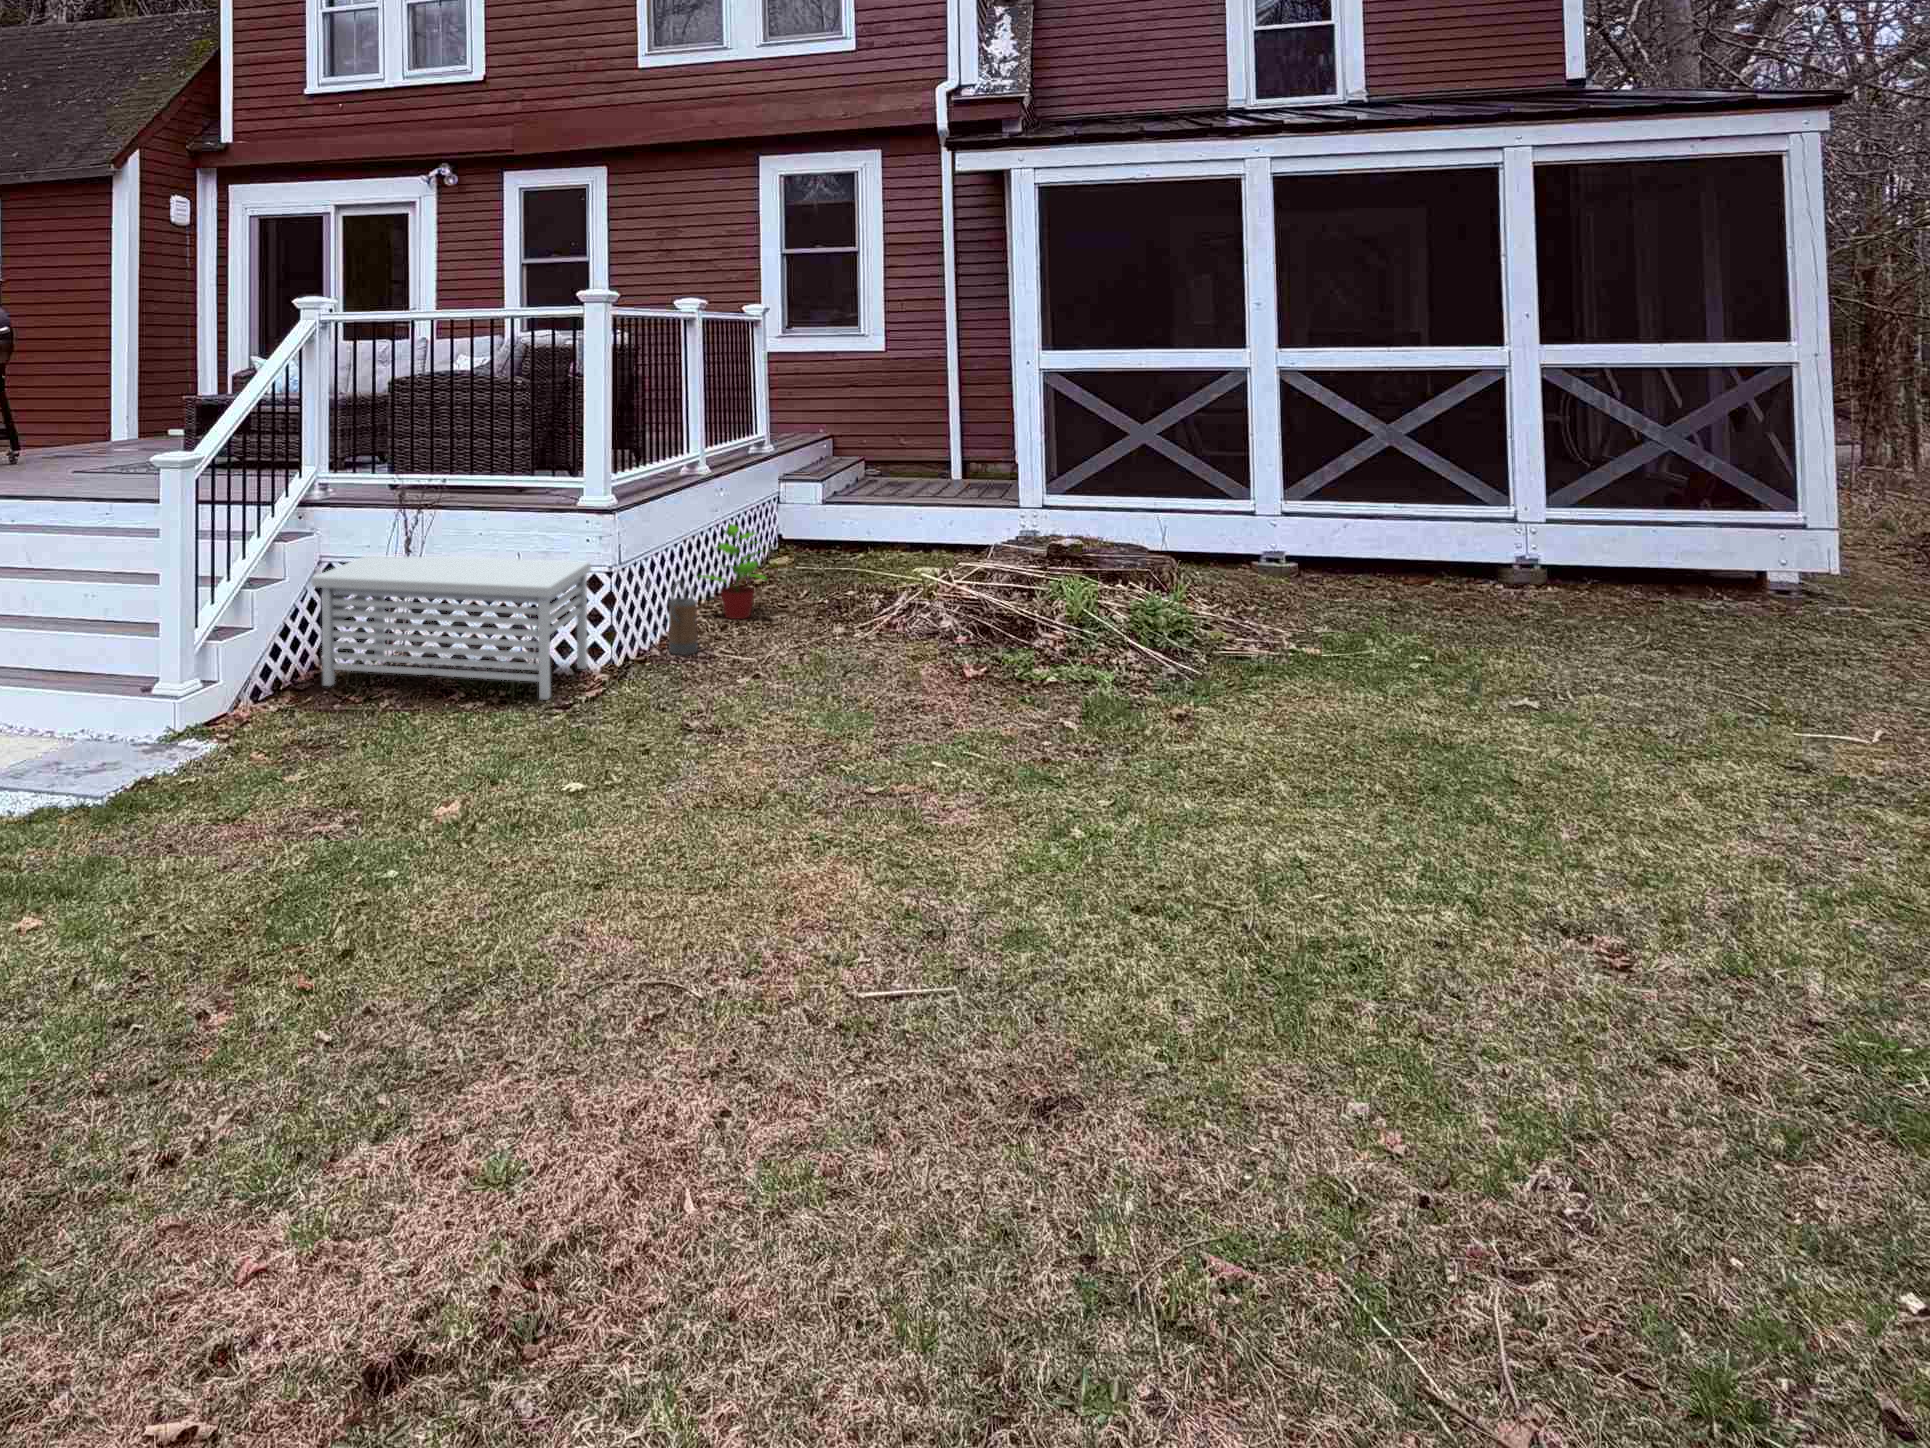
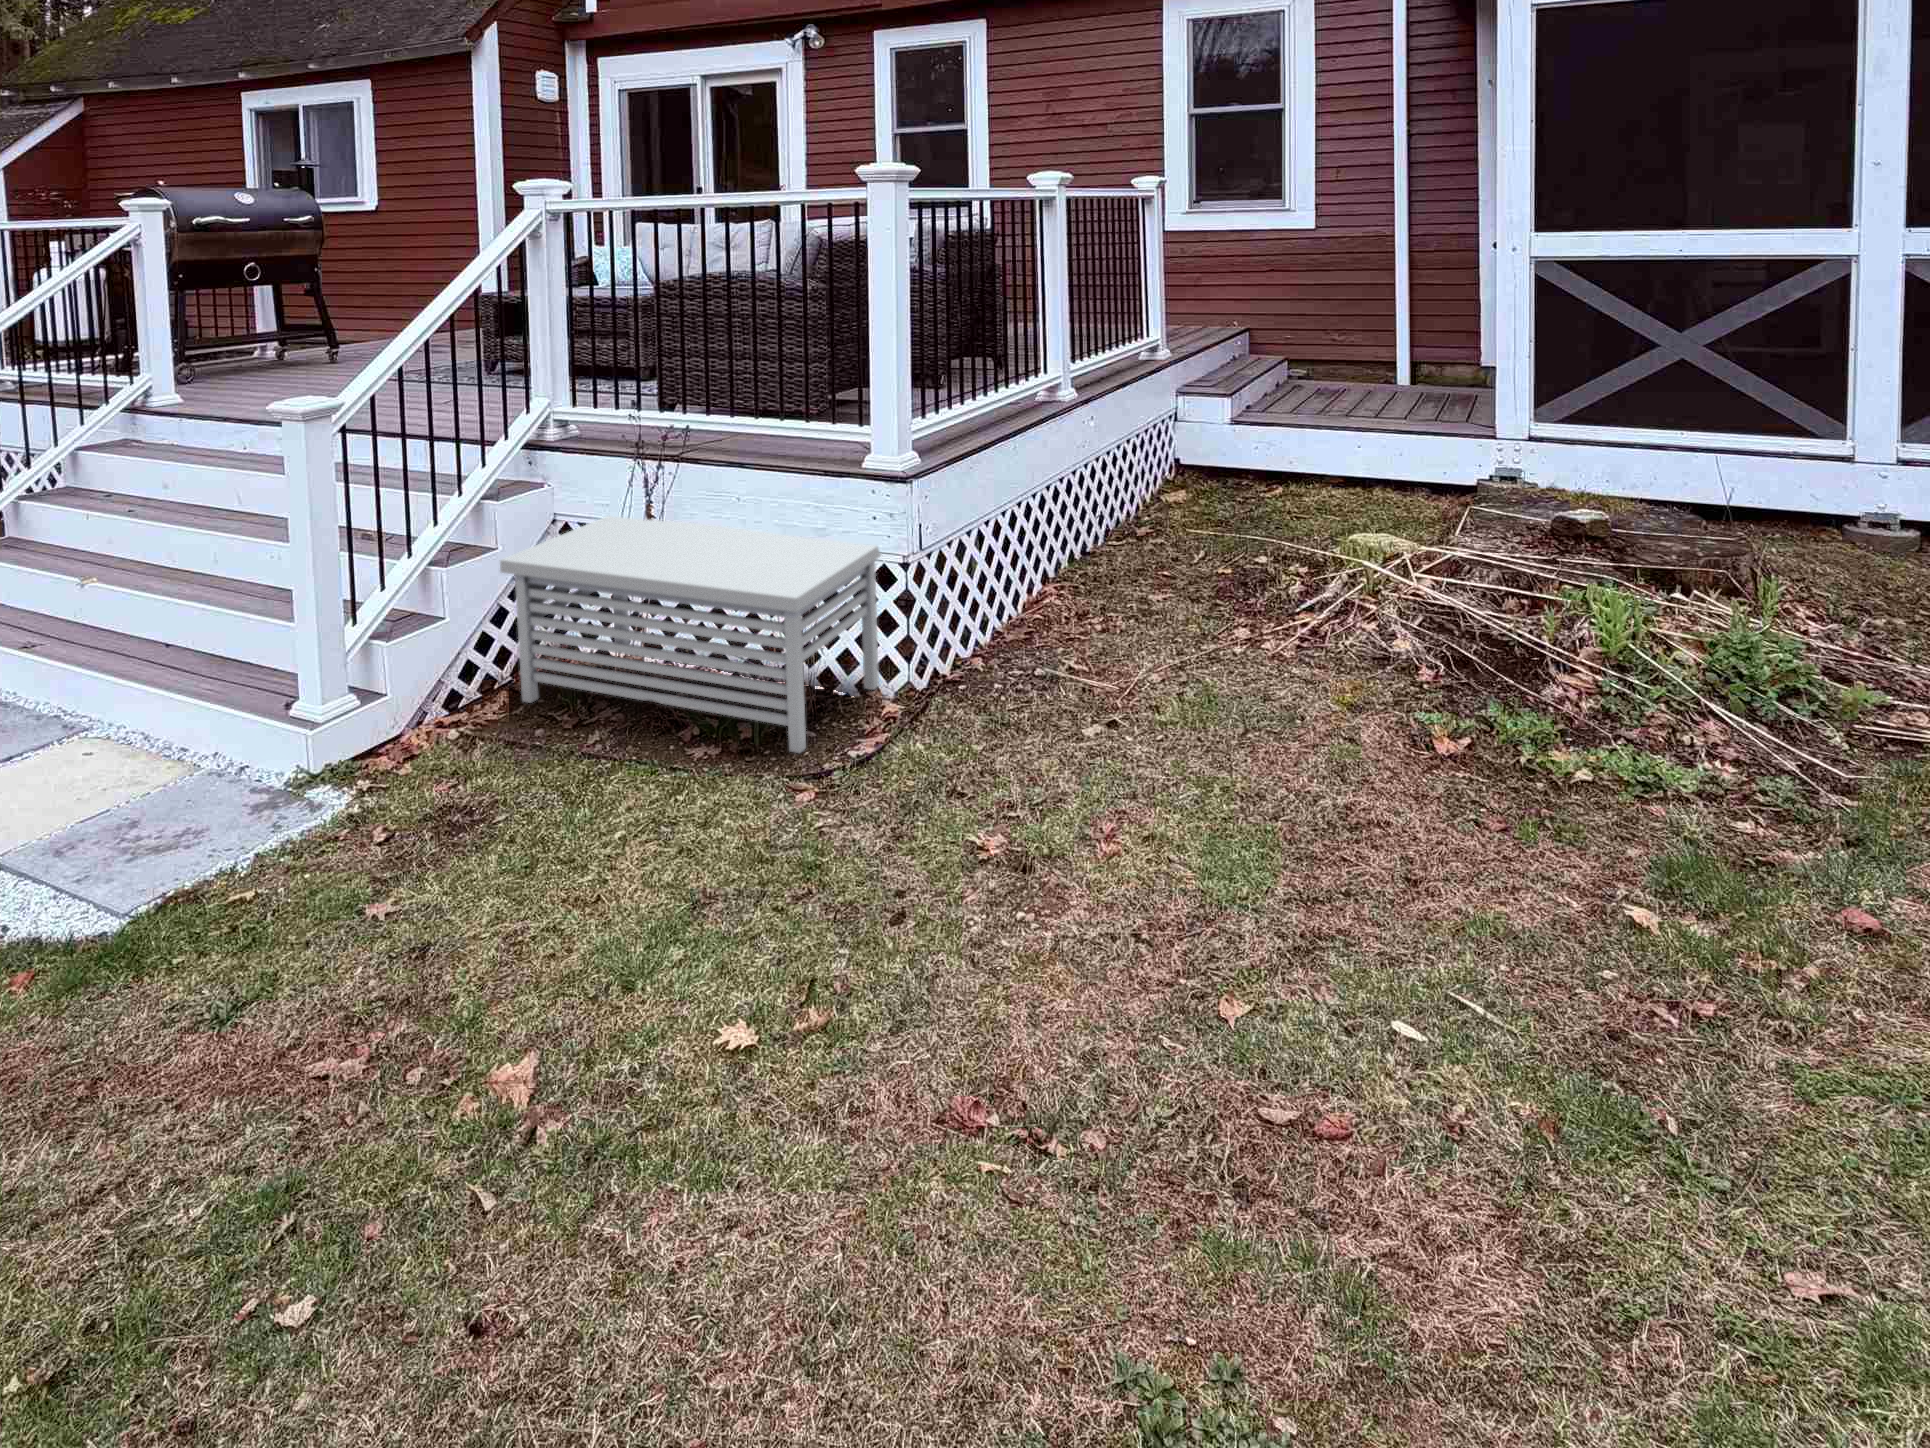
potted plant: present [699,524,766,619] -> none [1049,472,1145,600]
watering can: present [669,580,698,655] -> none [997,565,1039,667]

